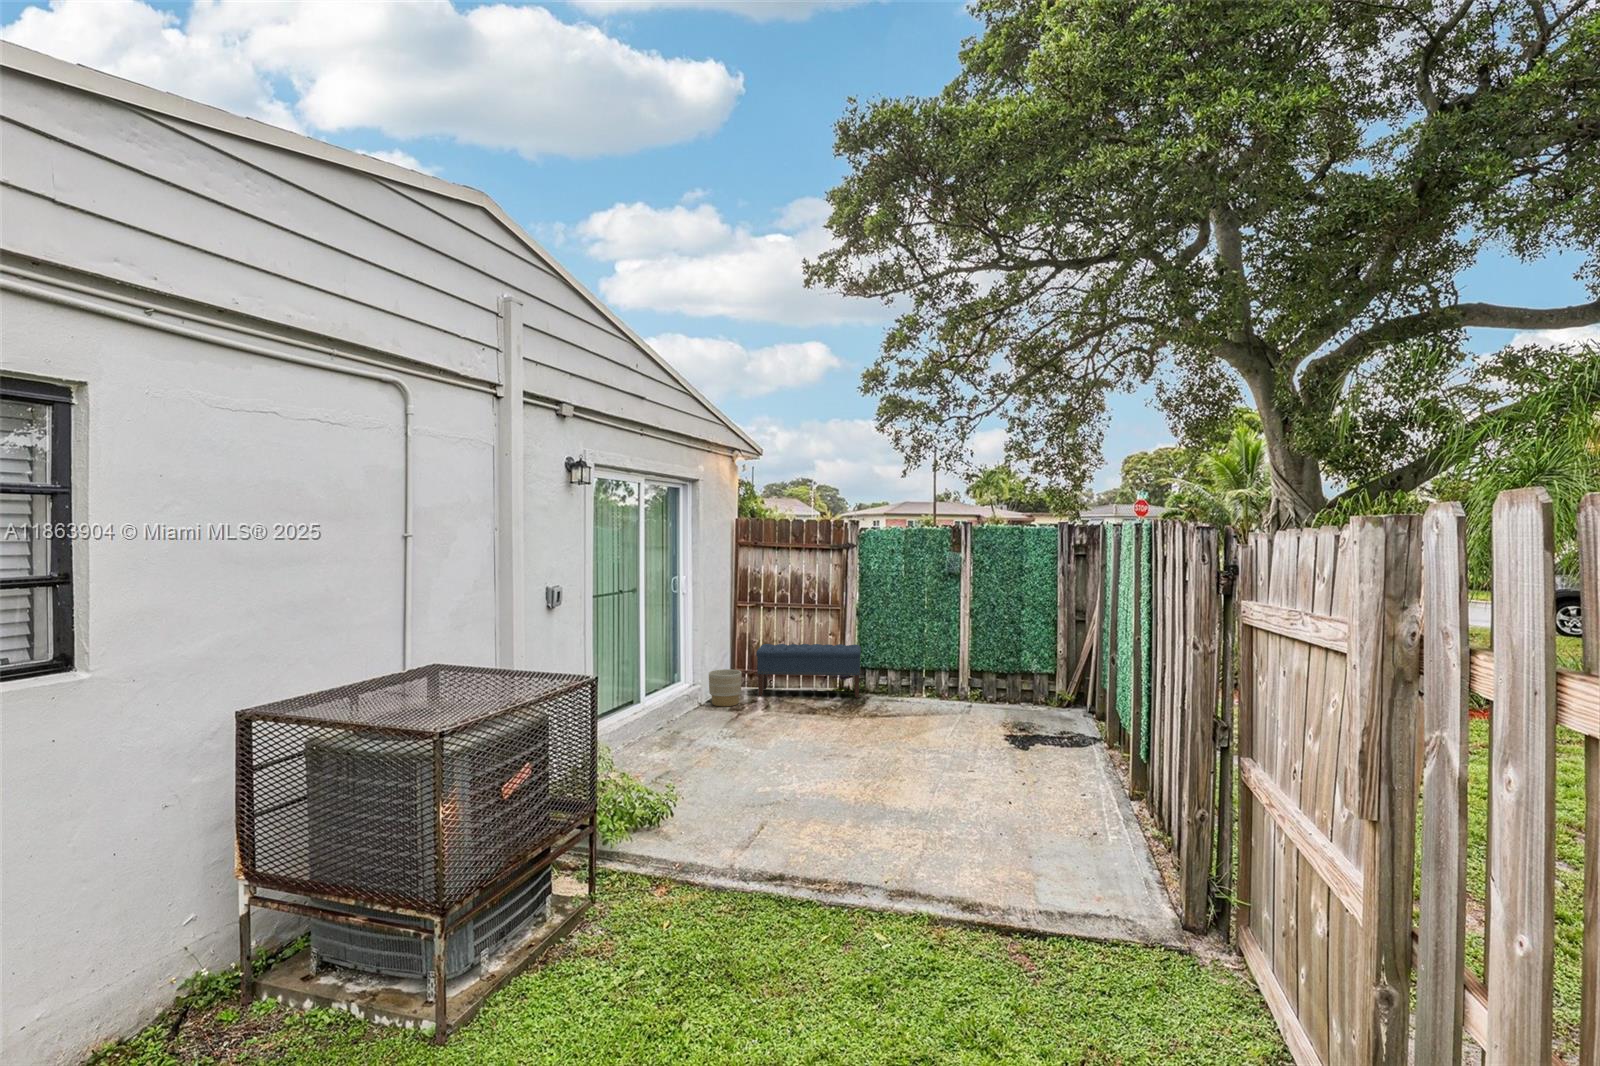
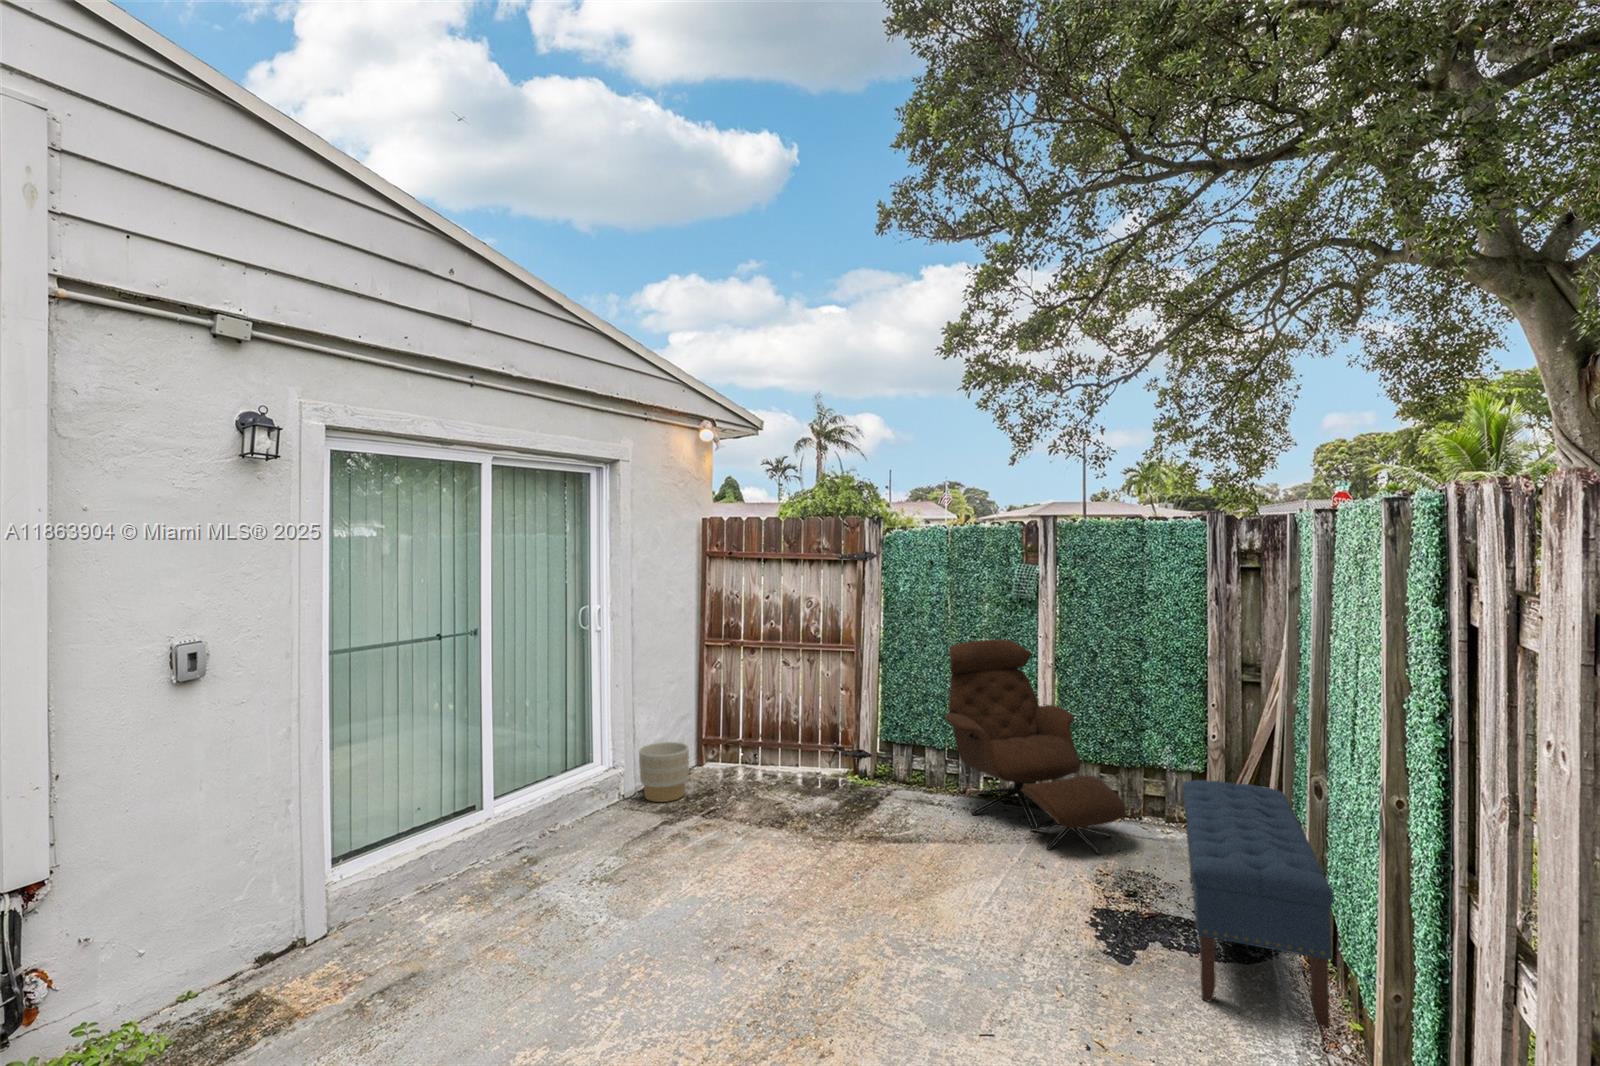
lounge chair: none [906,599,1016,715] -> present [945,639,1126,854]
bench: present [756,644,861,698] -> present [1183,780,1334,1027]

